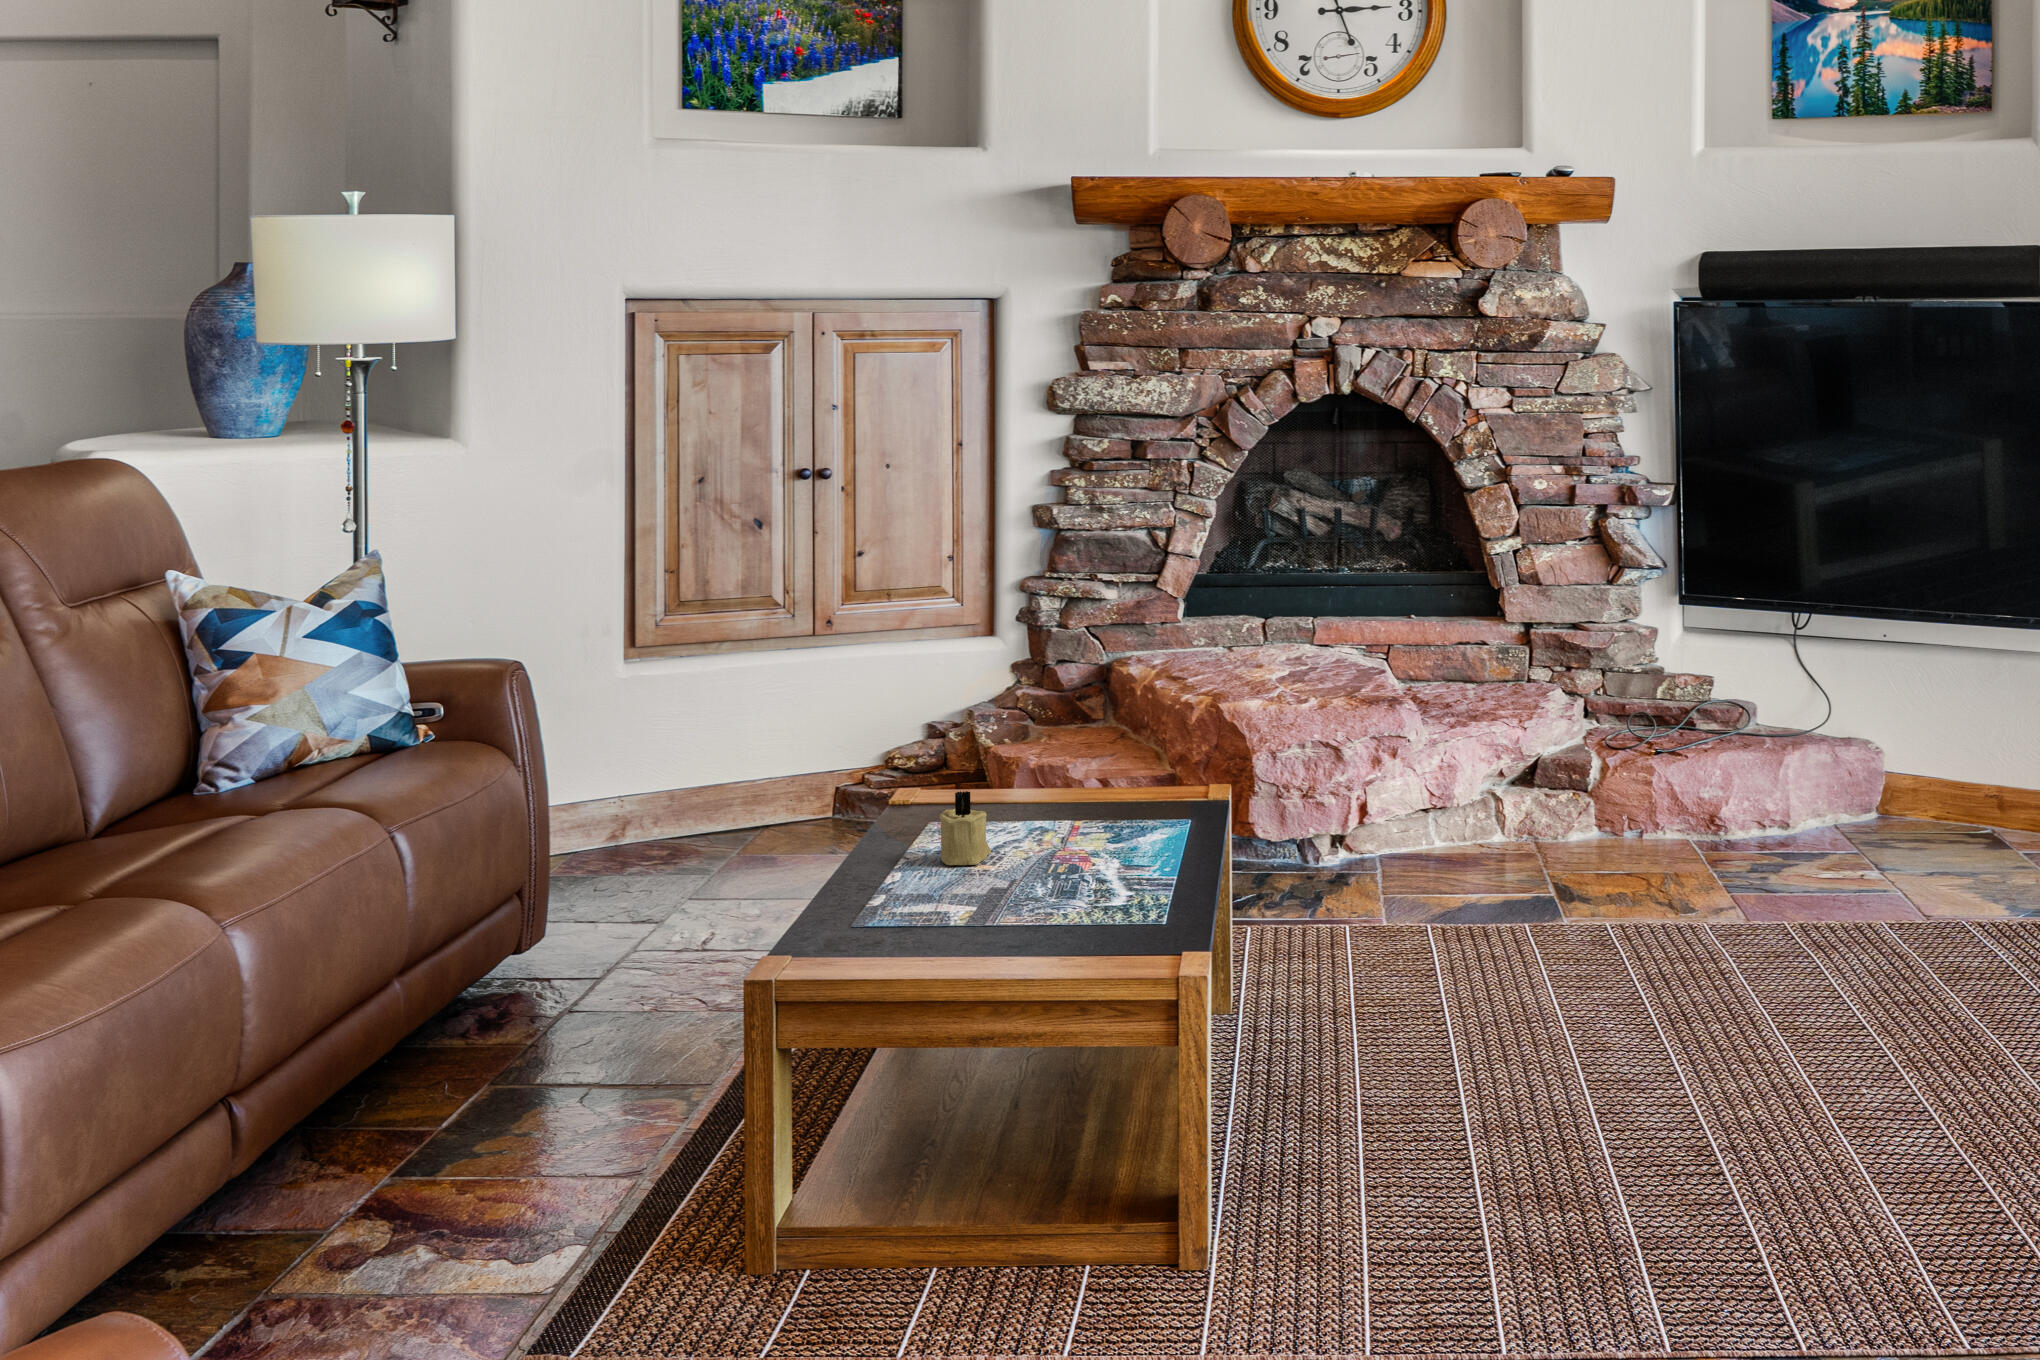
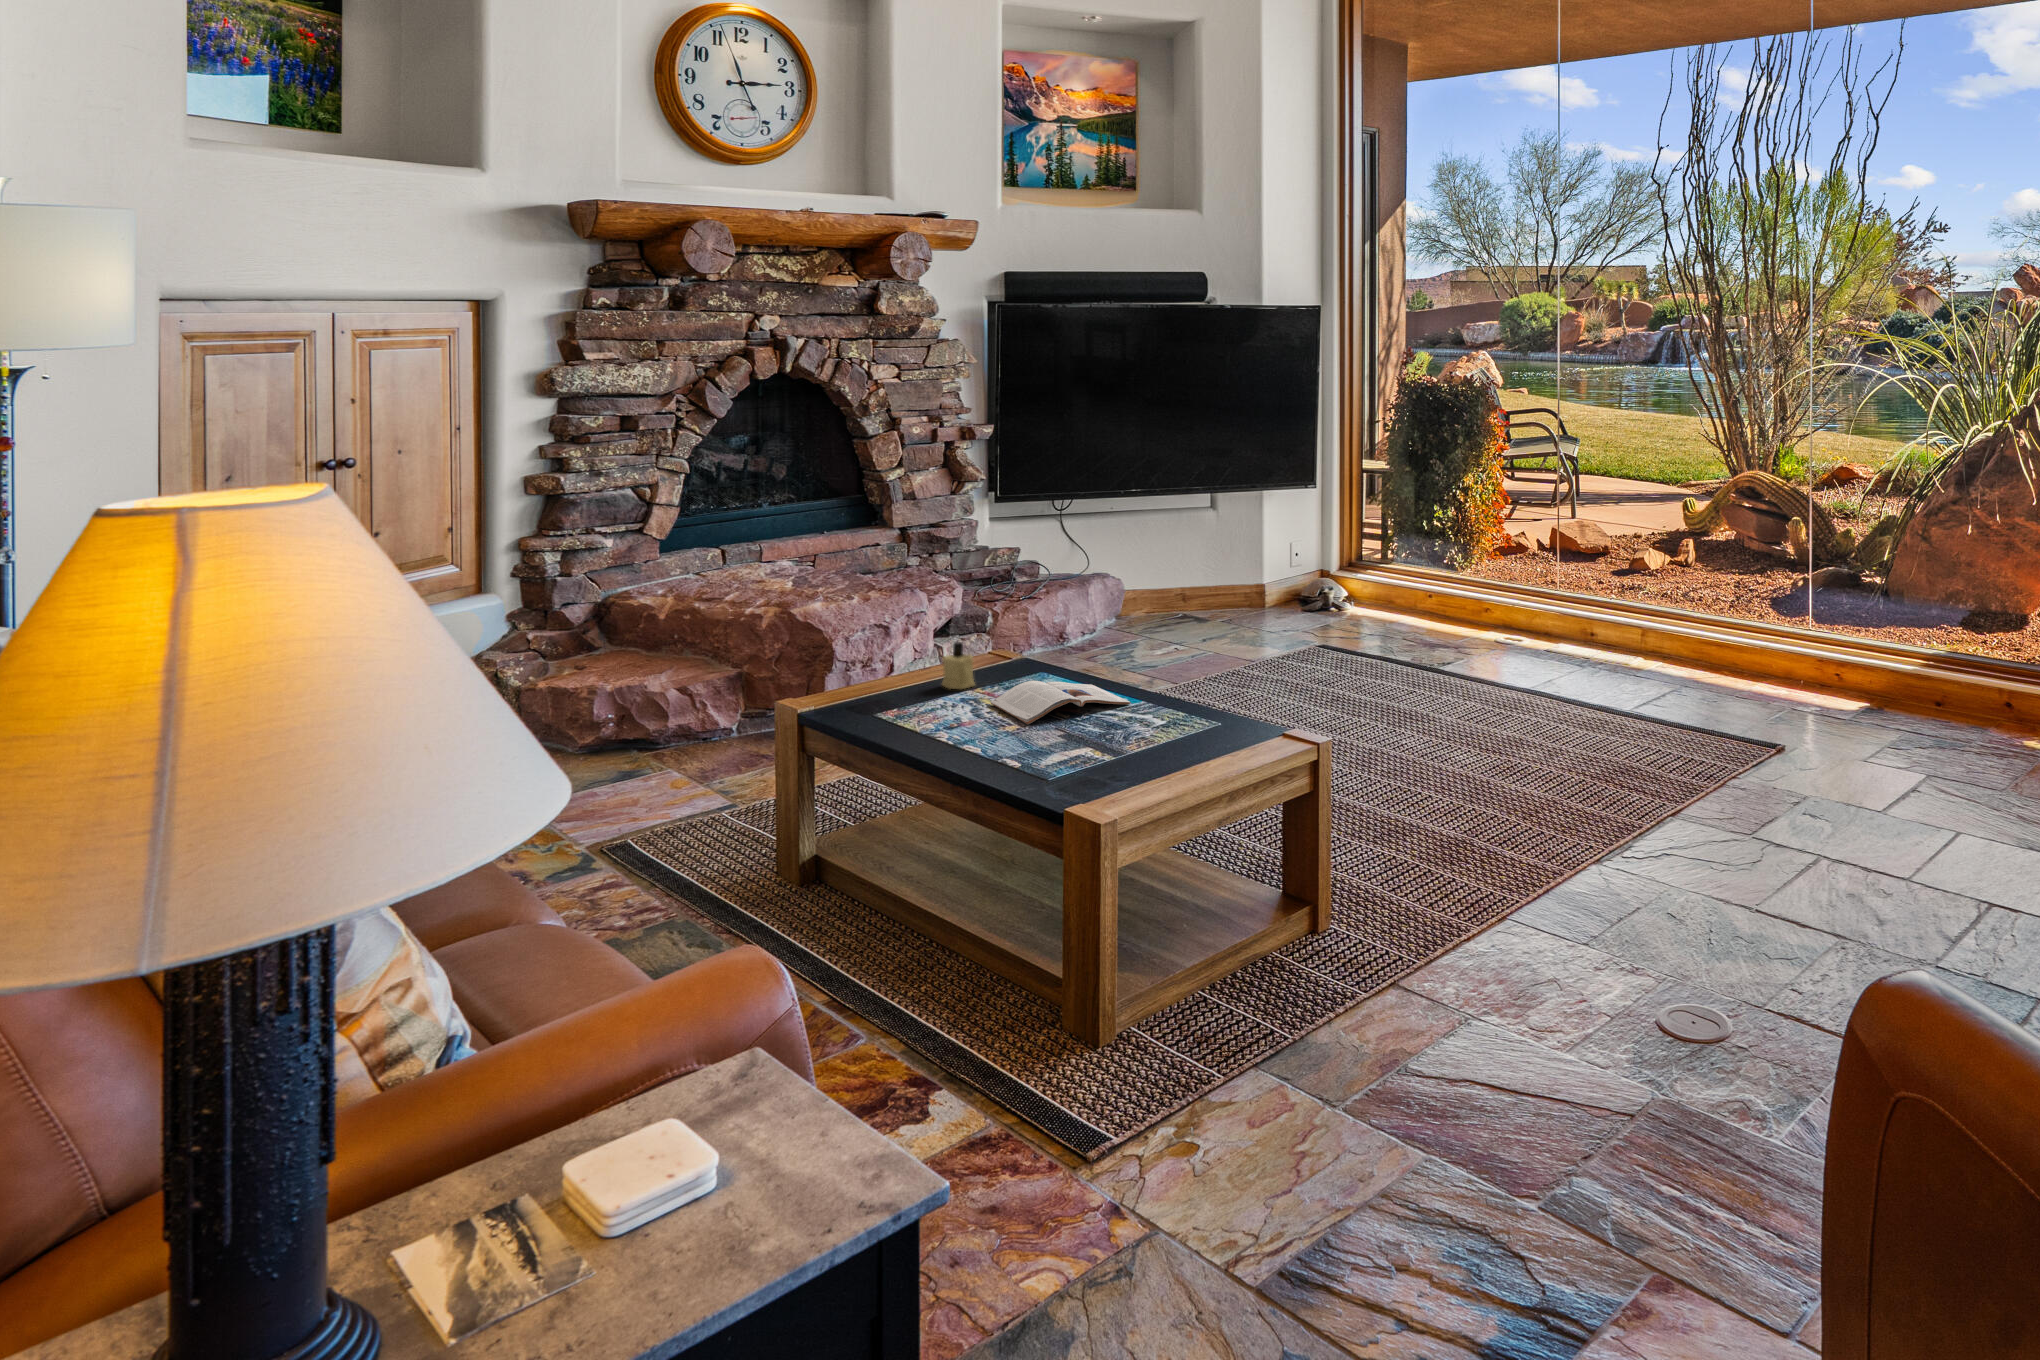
magazine: none [842,875,1073,956] -> present [991,680,1131,724]

